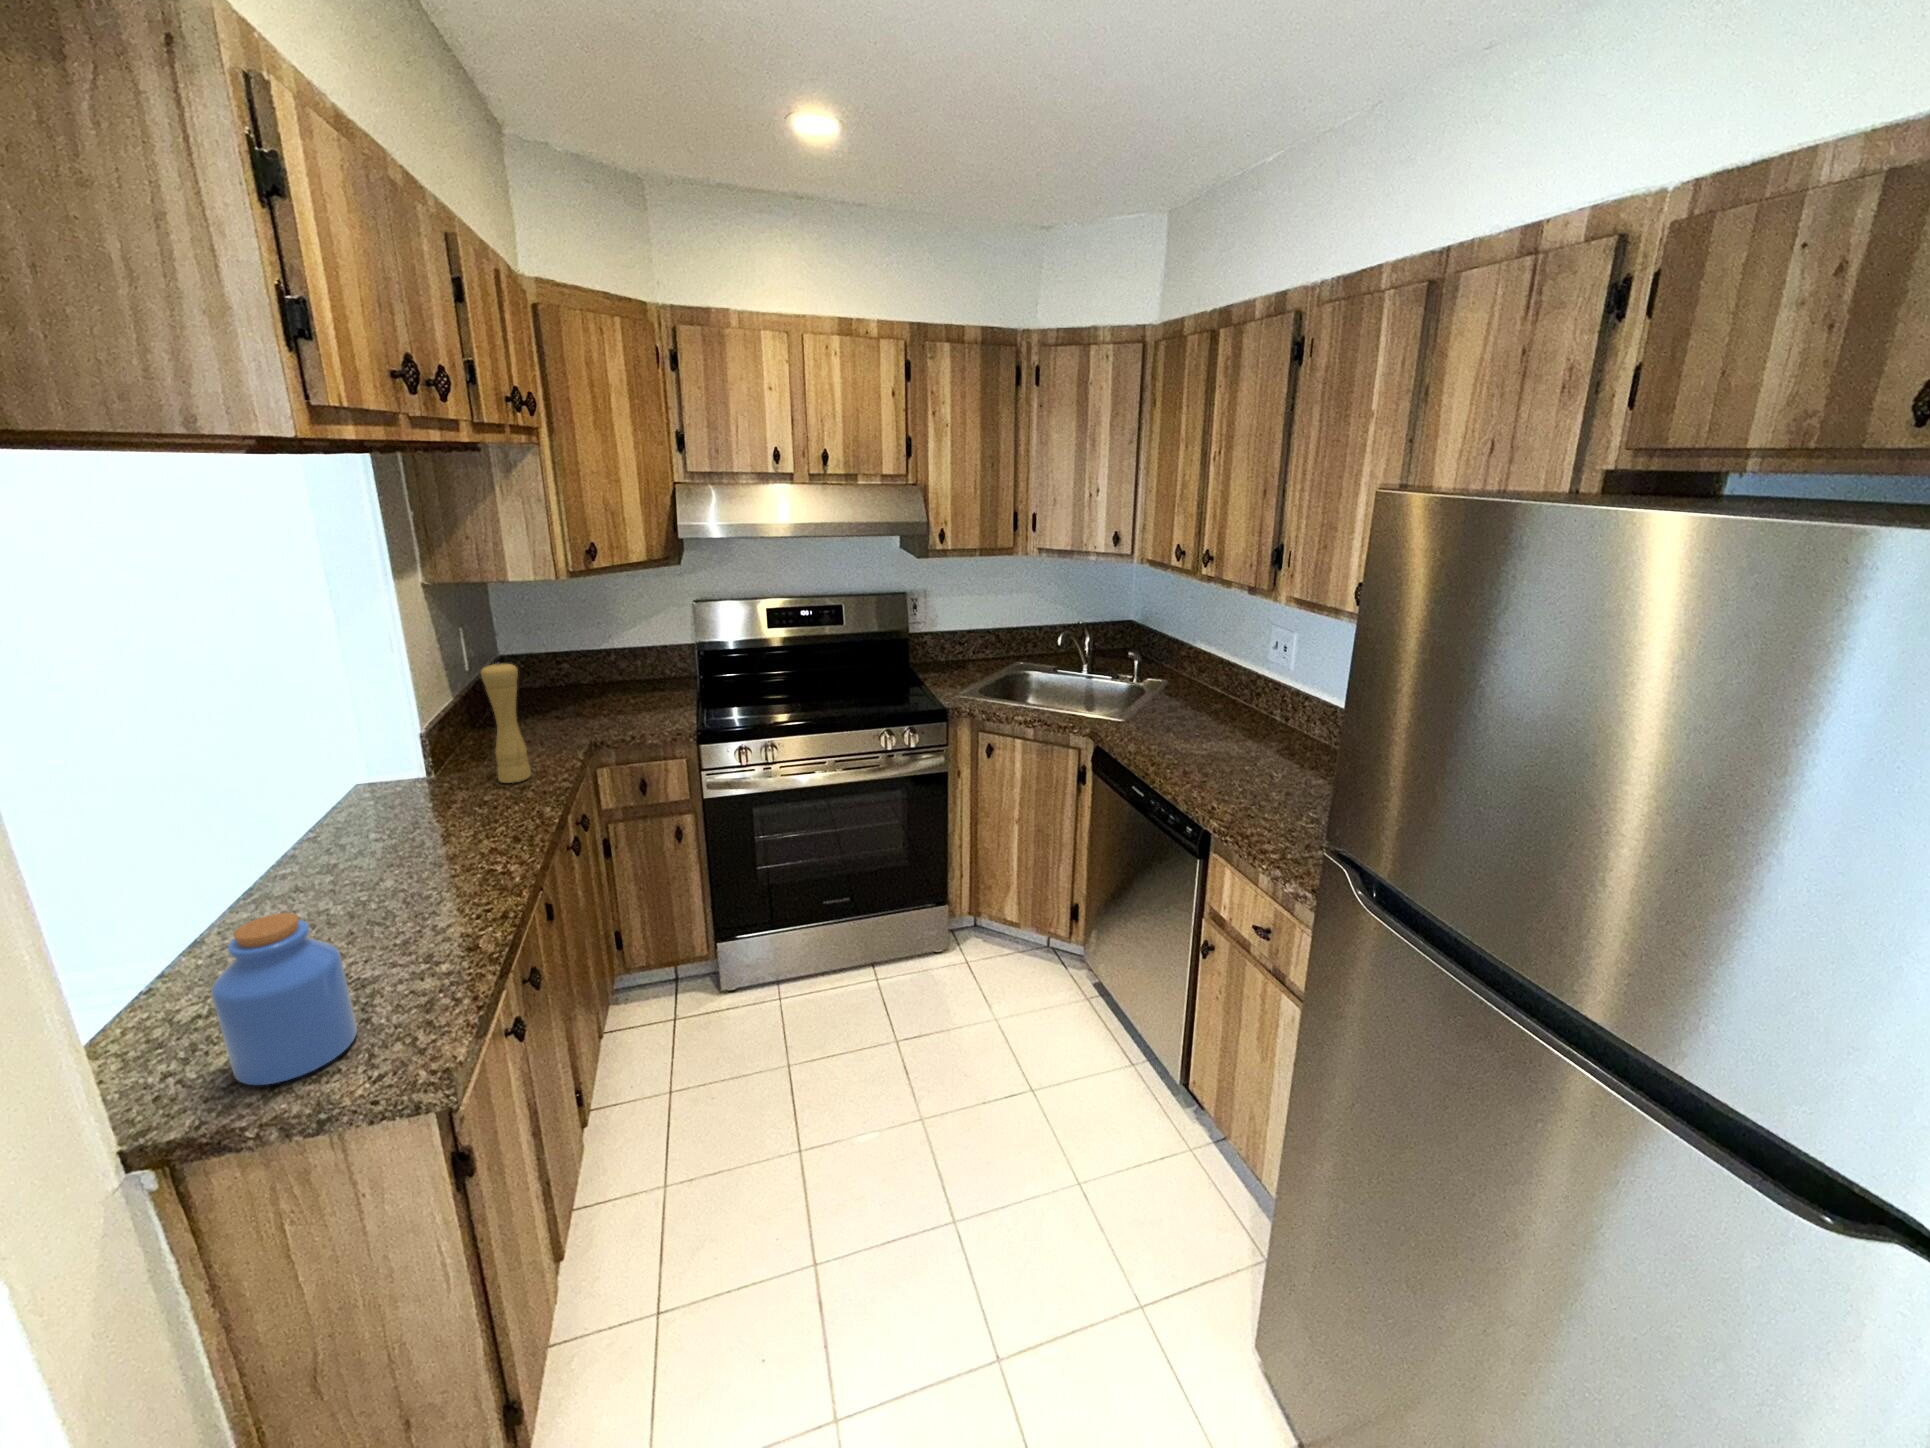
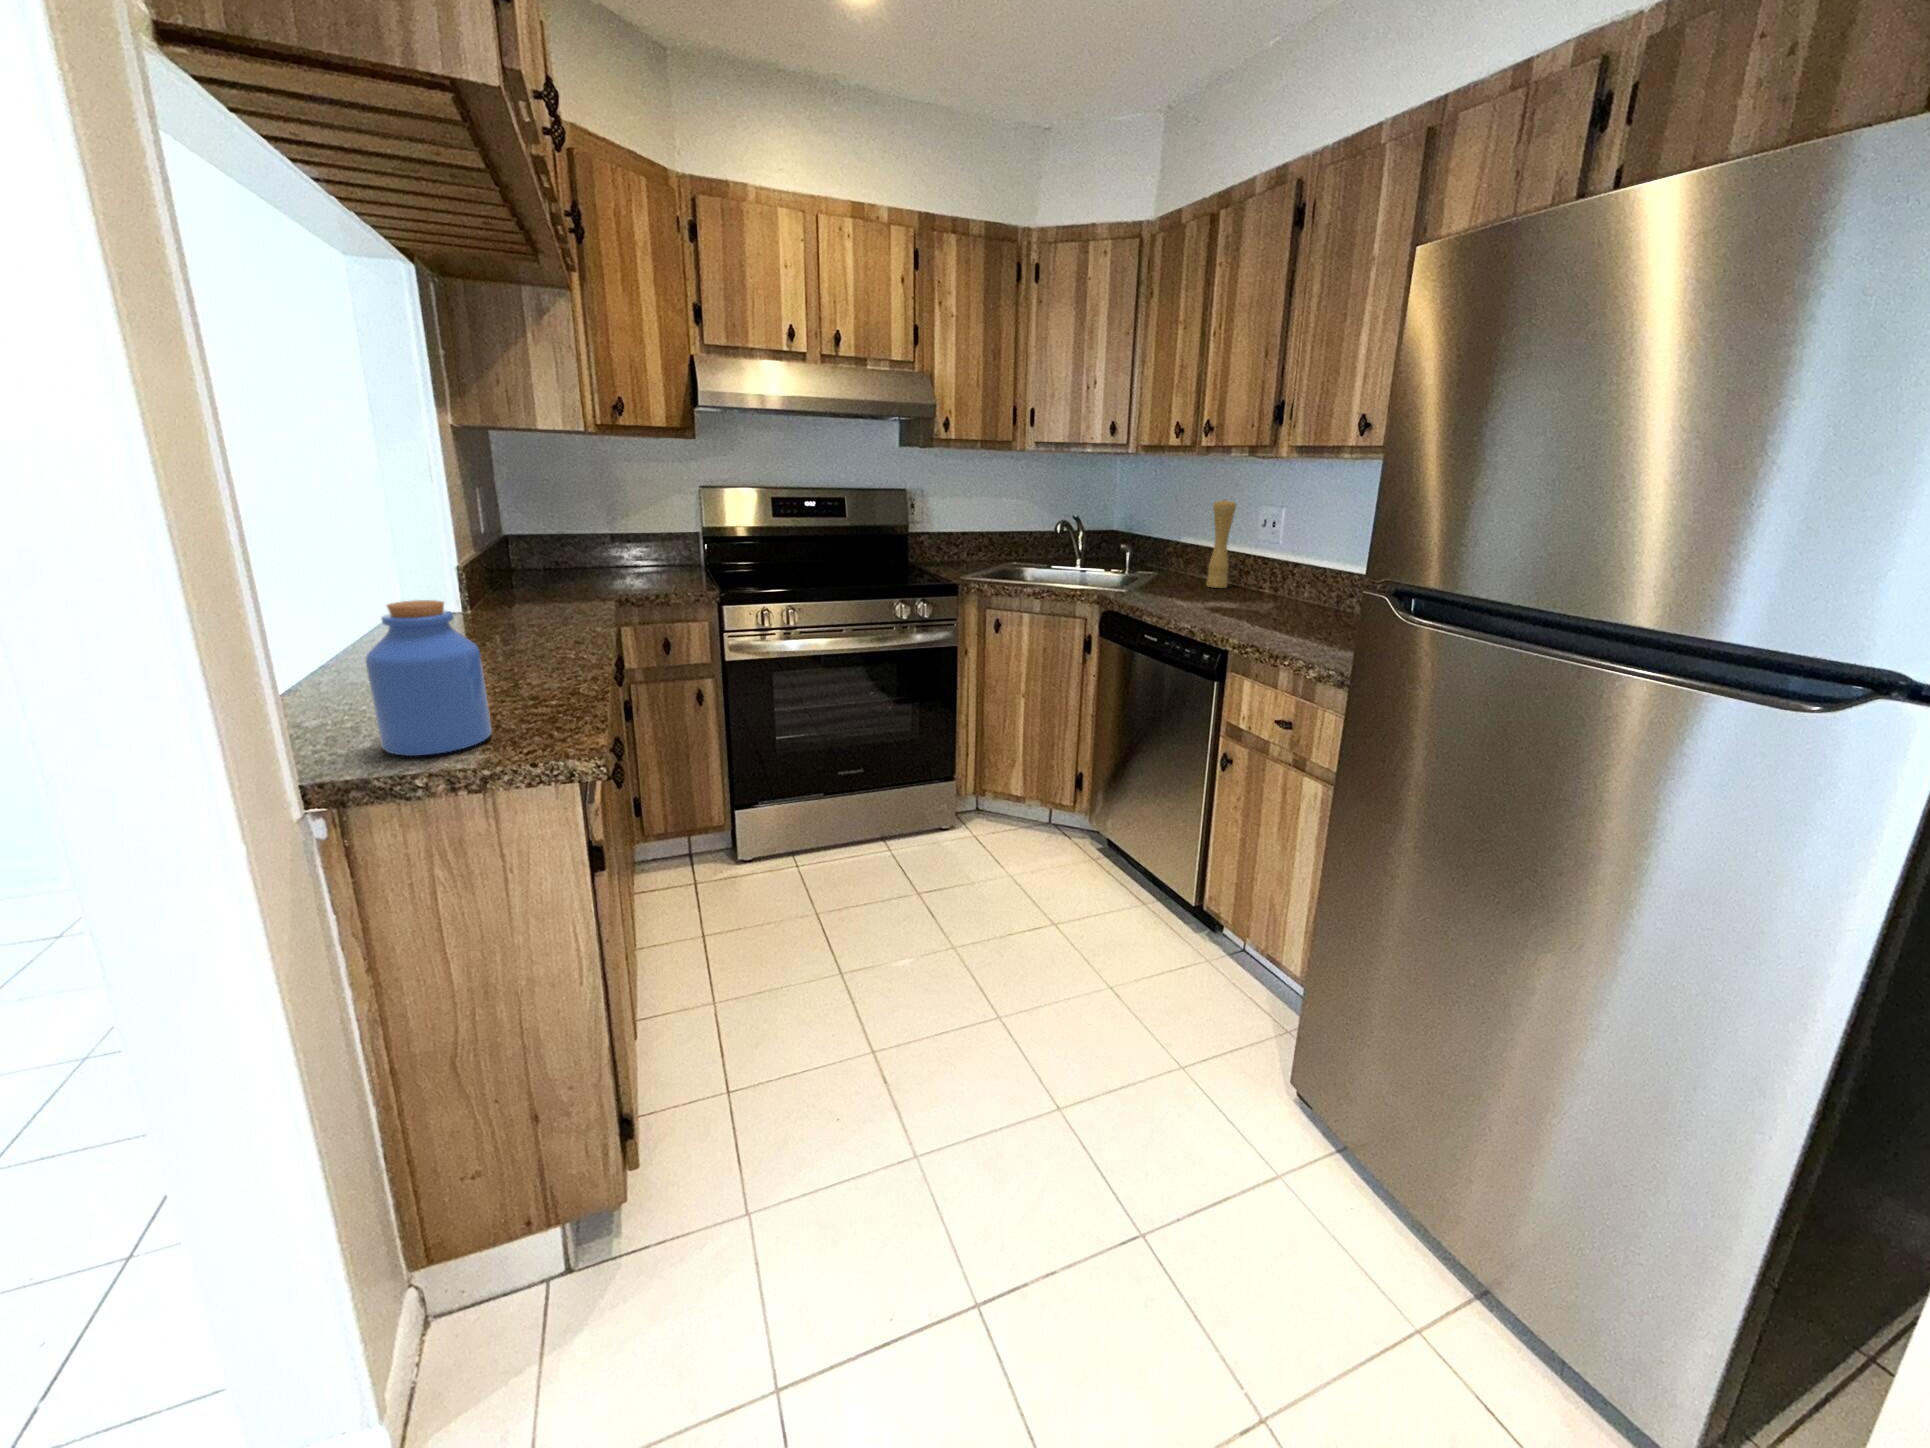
pepper mill: present [481,663,531,783] -> present [1207,500,1236,588]

